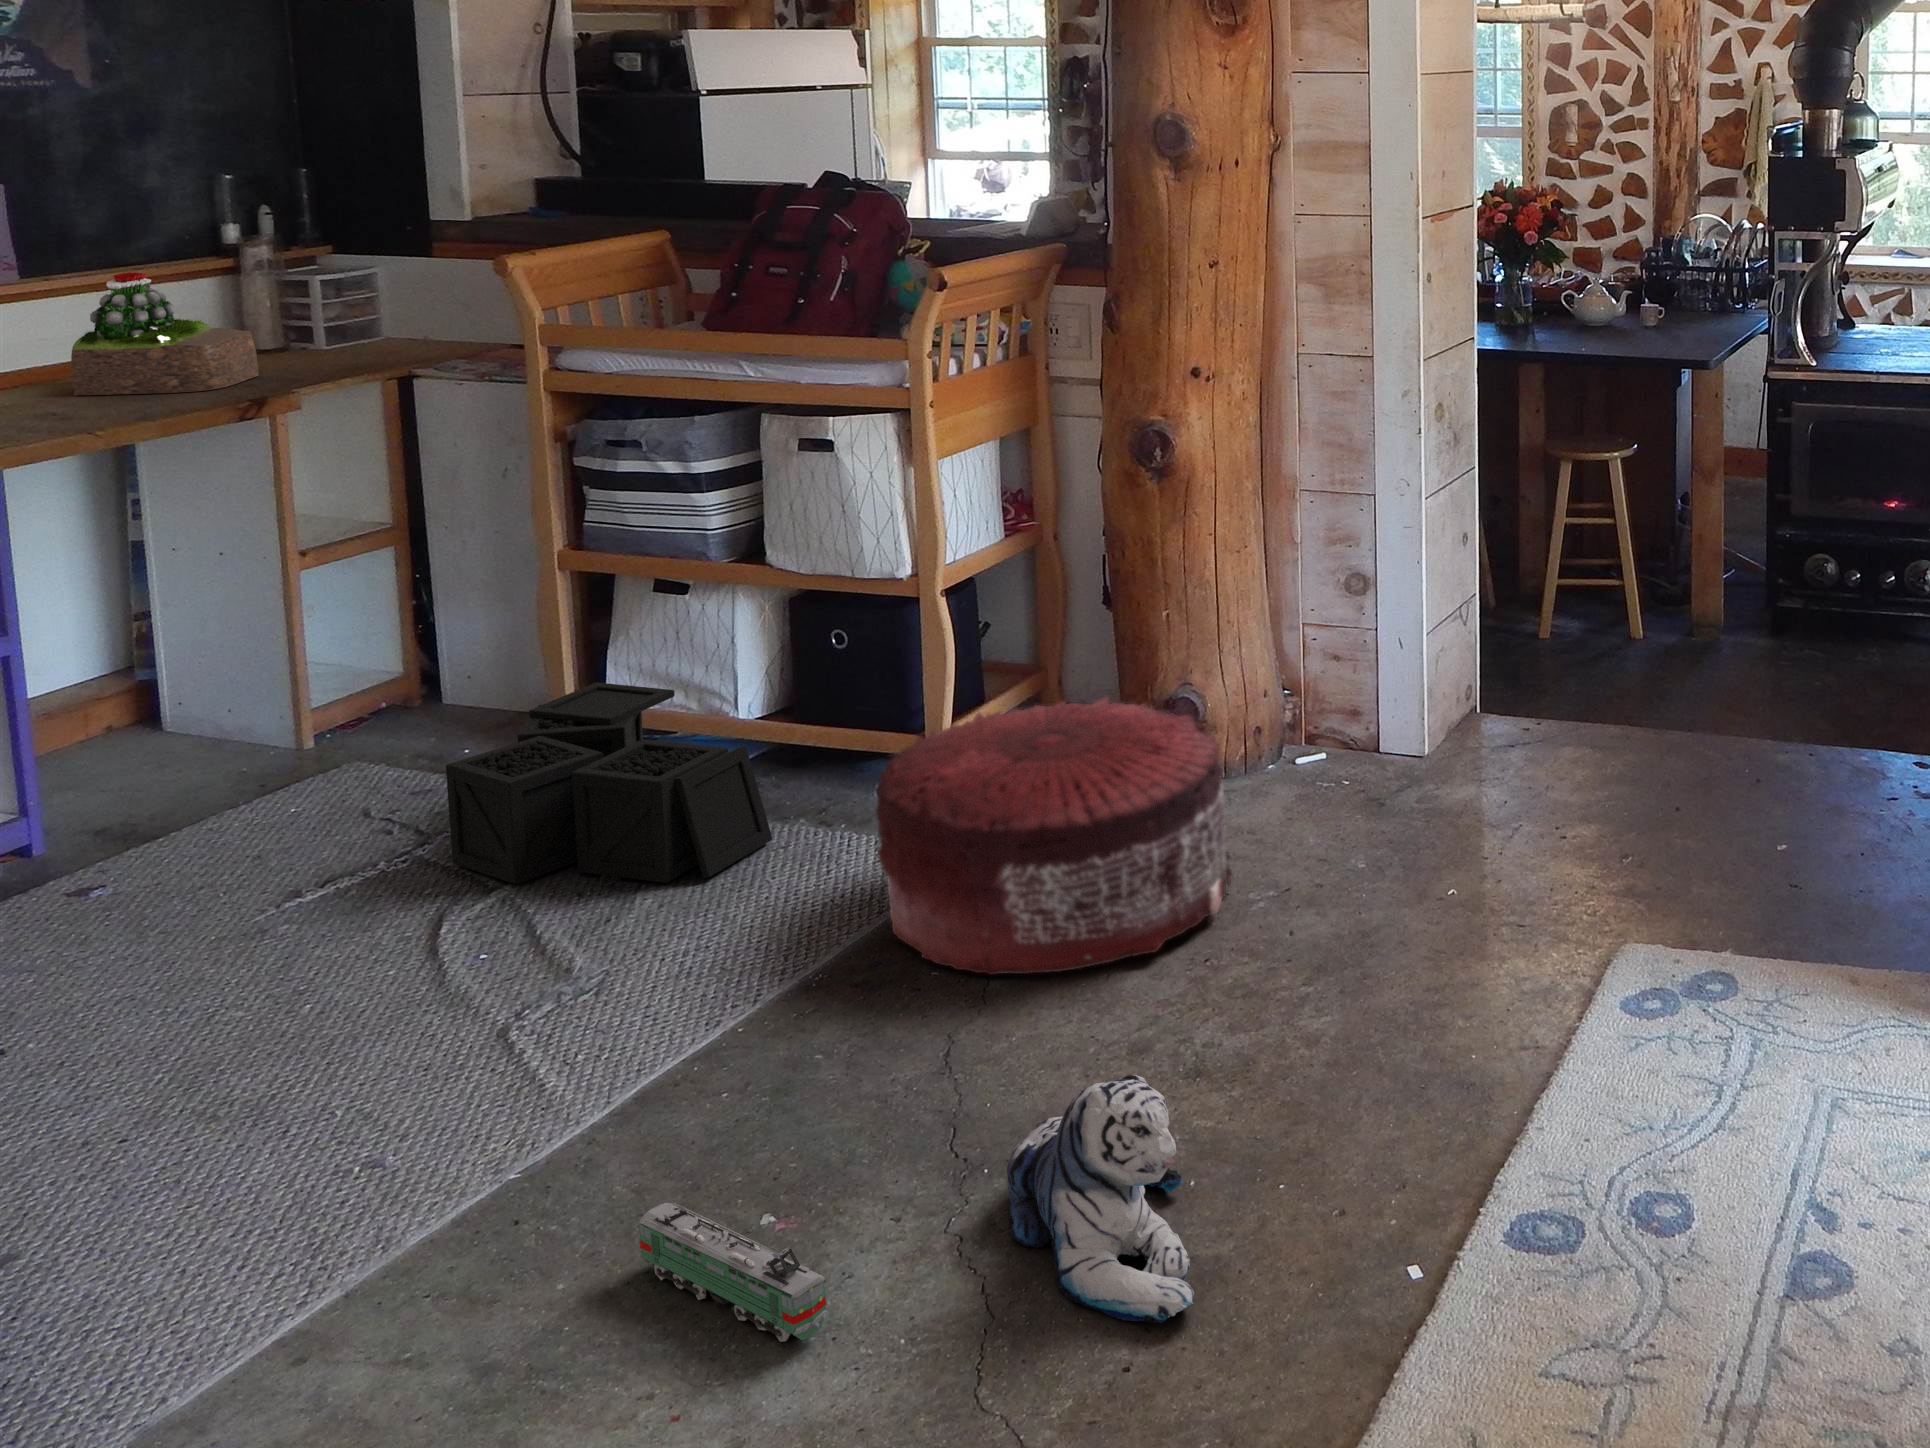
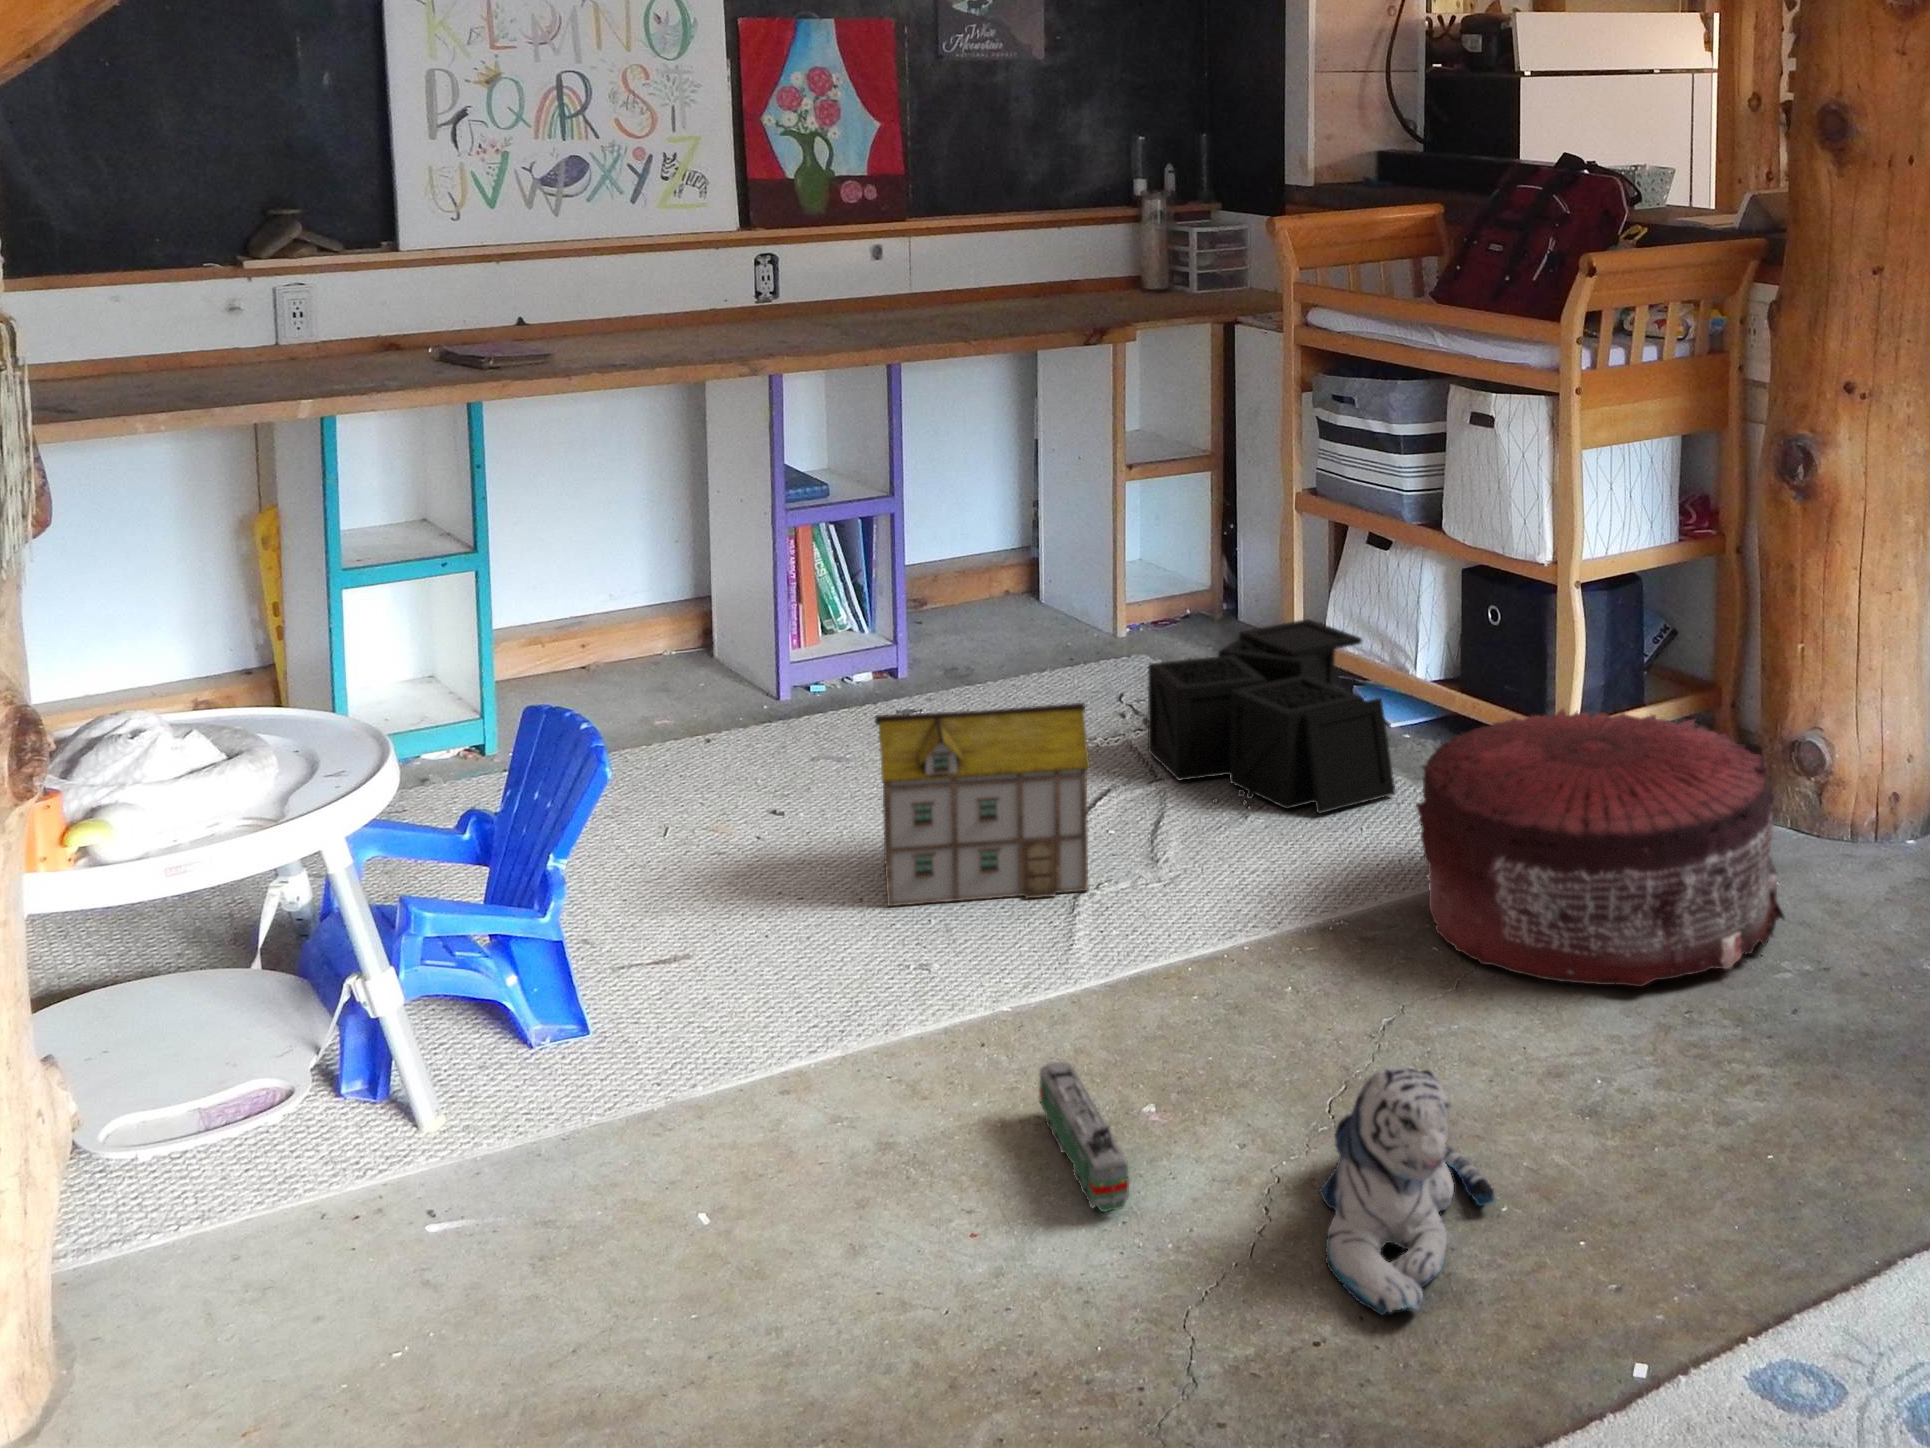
succulent plant: present [71,272,259,395] -> none [981,213,1115,317]
toy house: none [180,818,501,1115] -> present [875,703,1090,906]

